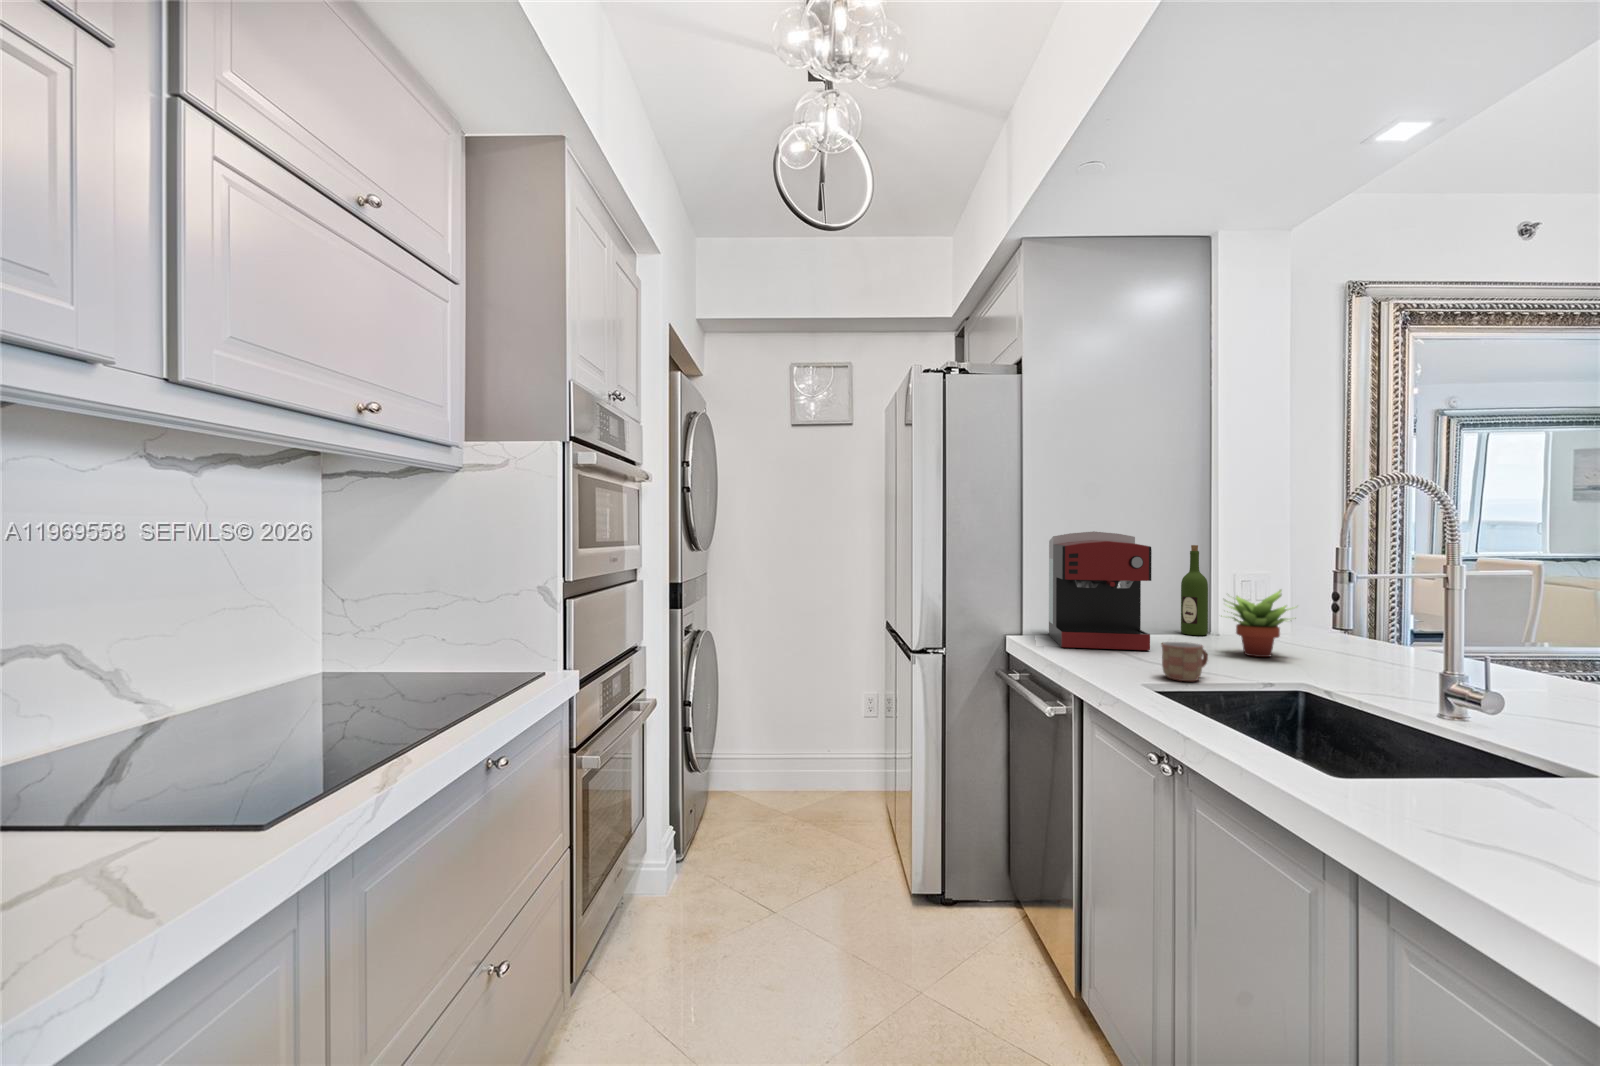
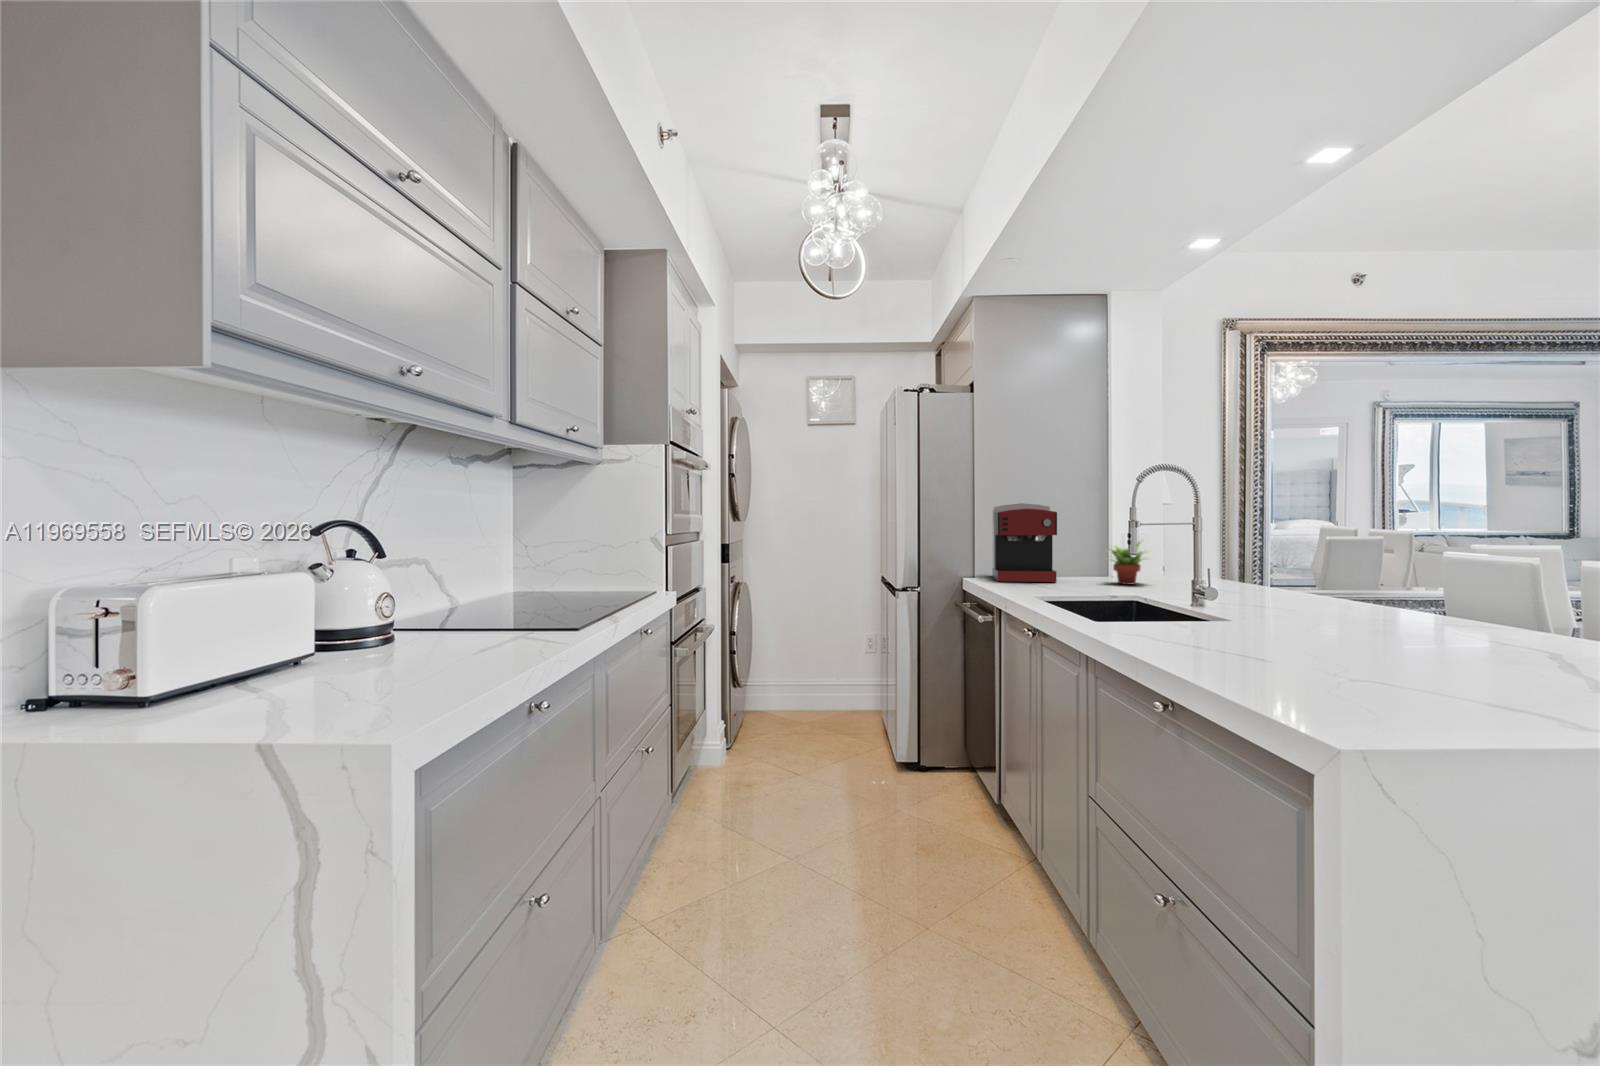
wine bottle: present [1181,545,1208,635] -> none [1086,513,1104,576]
mug: present [1161,642,1208,681] -> none [1054,570,1084,593]

